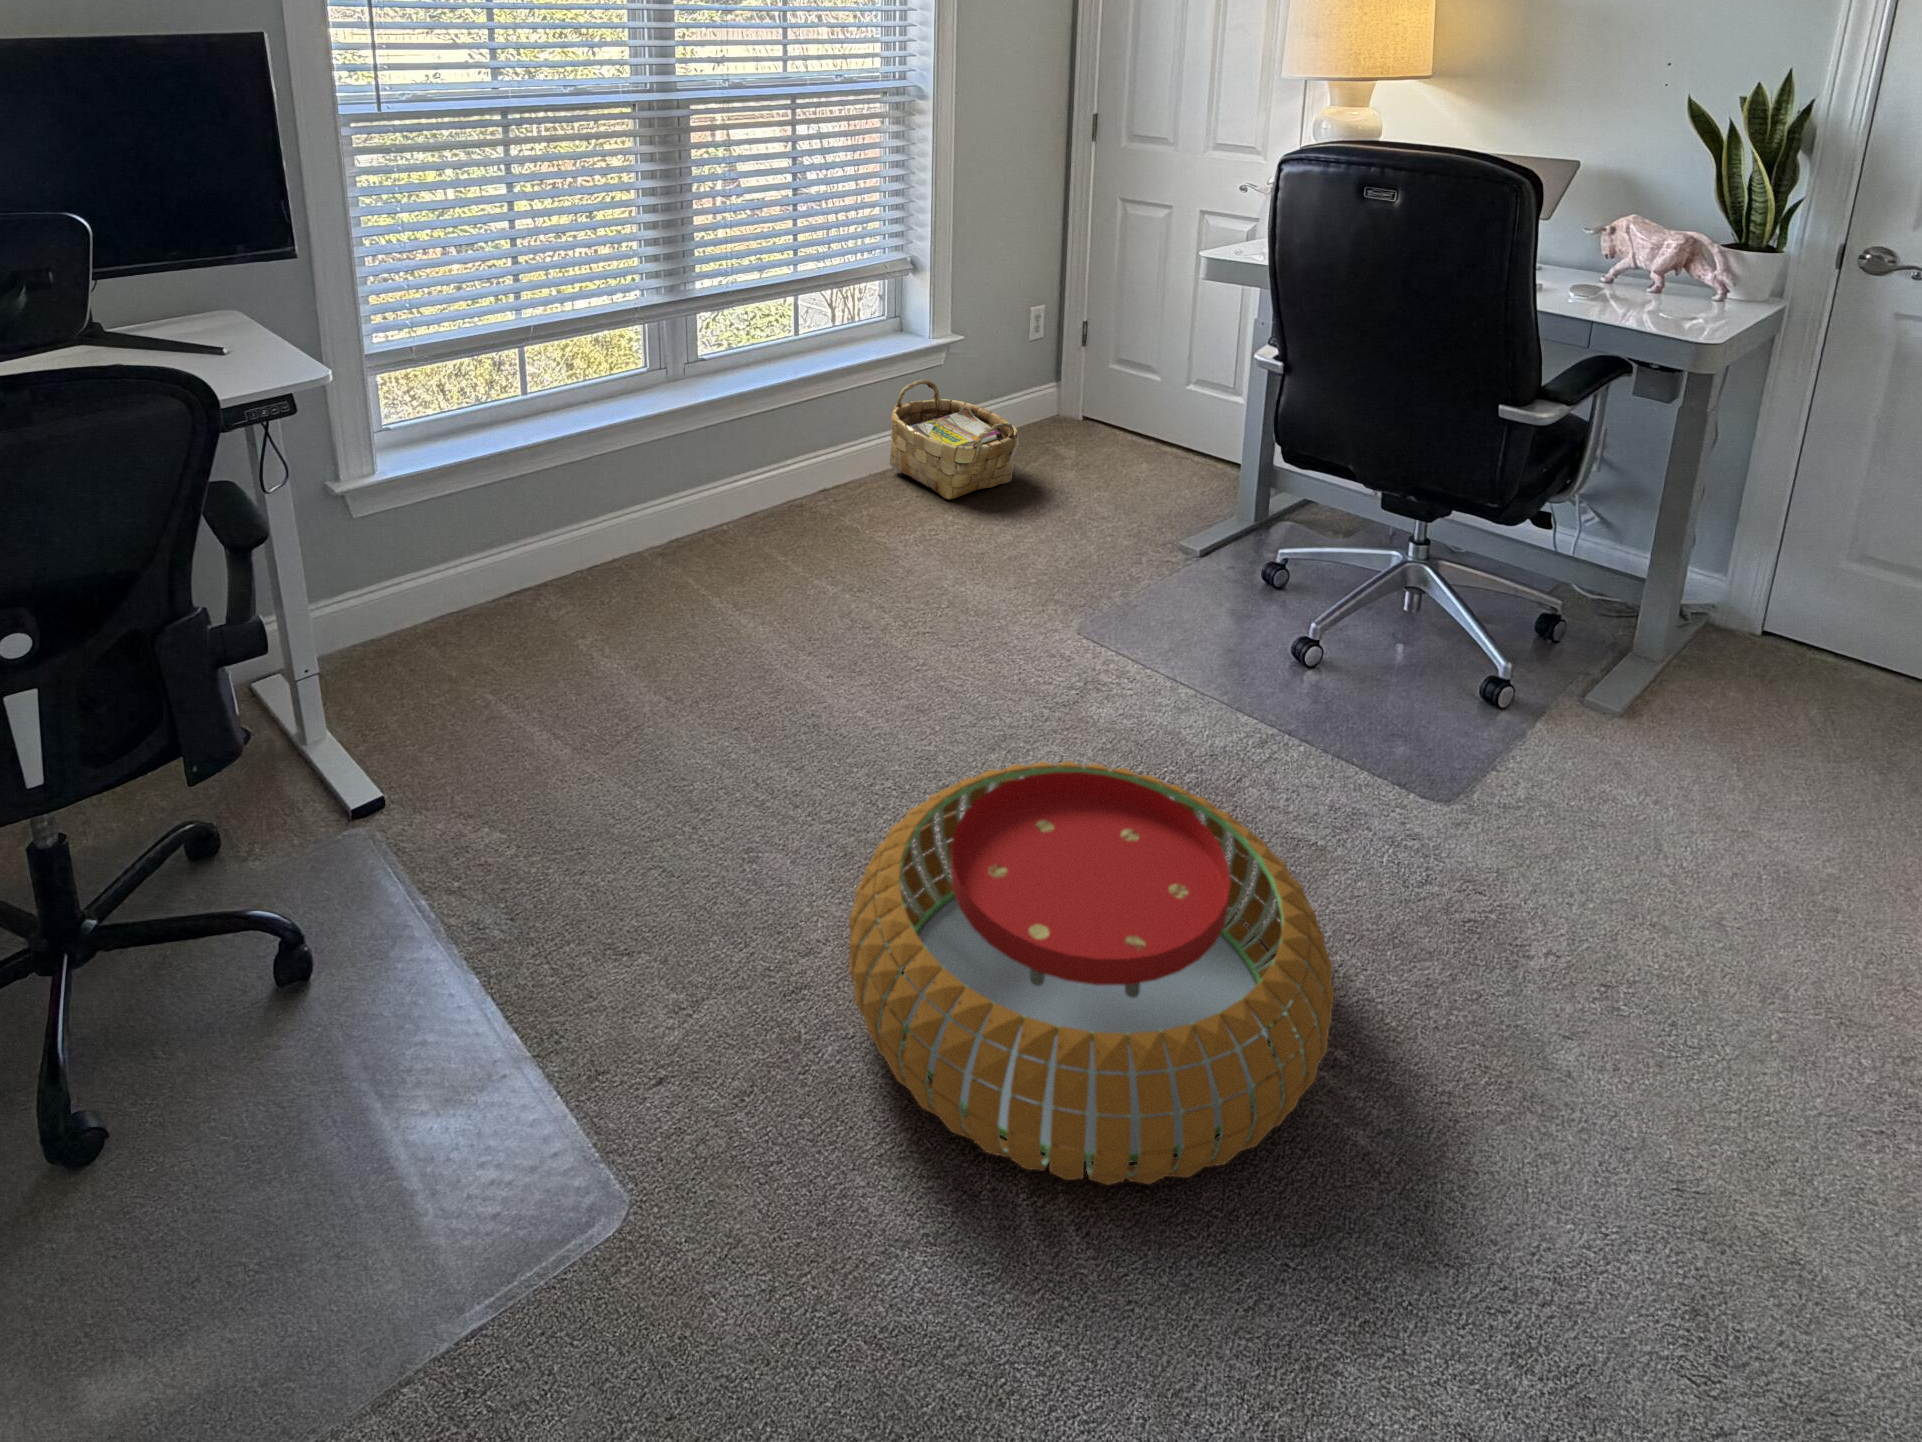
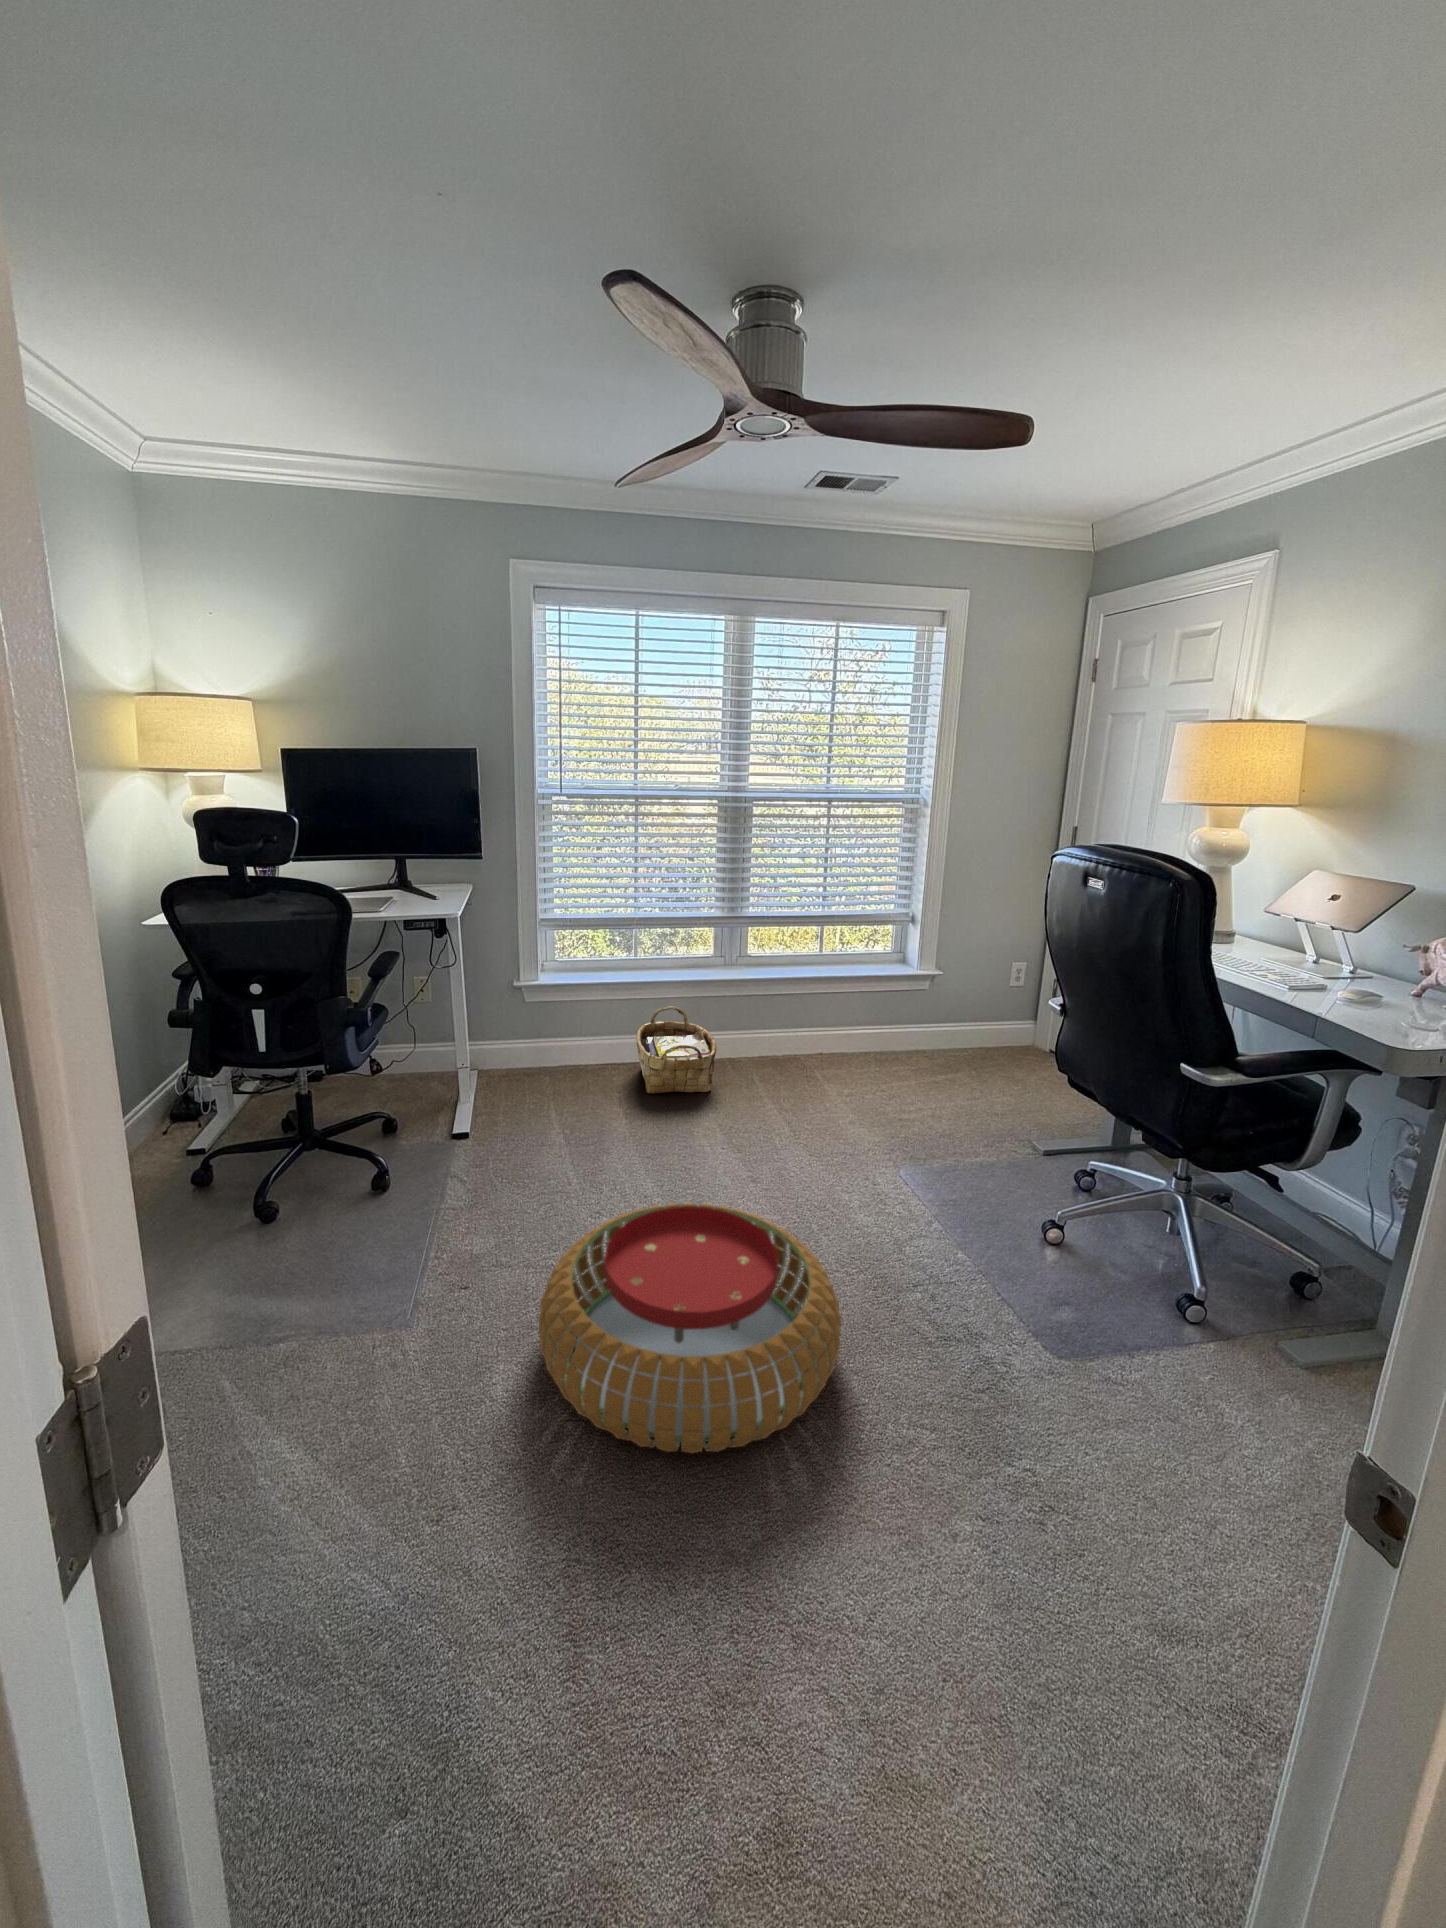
woven basket: present [890,380,1018,500] -> present [637,1006,716,1094]

